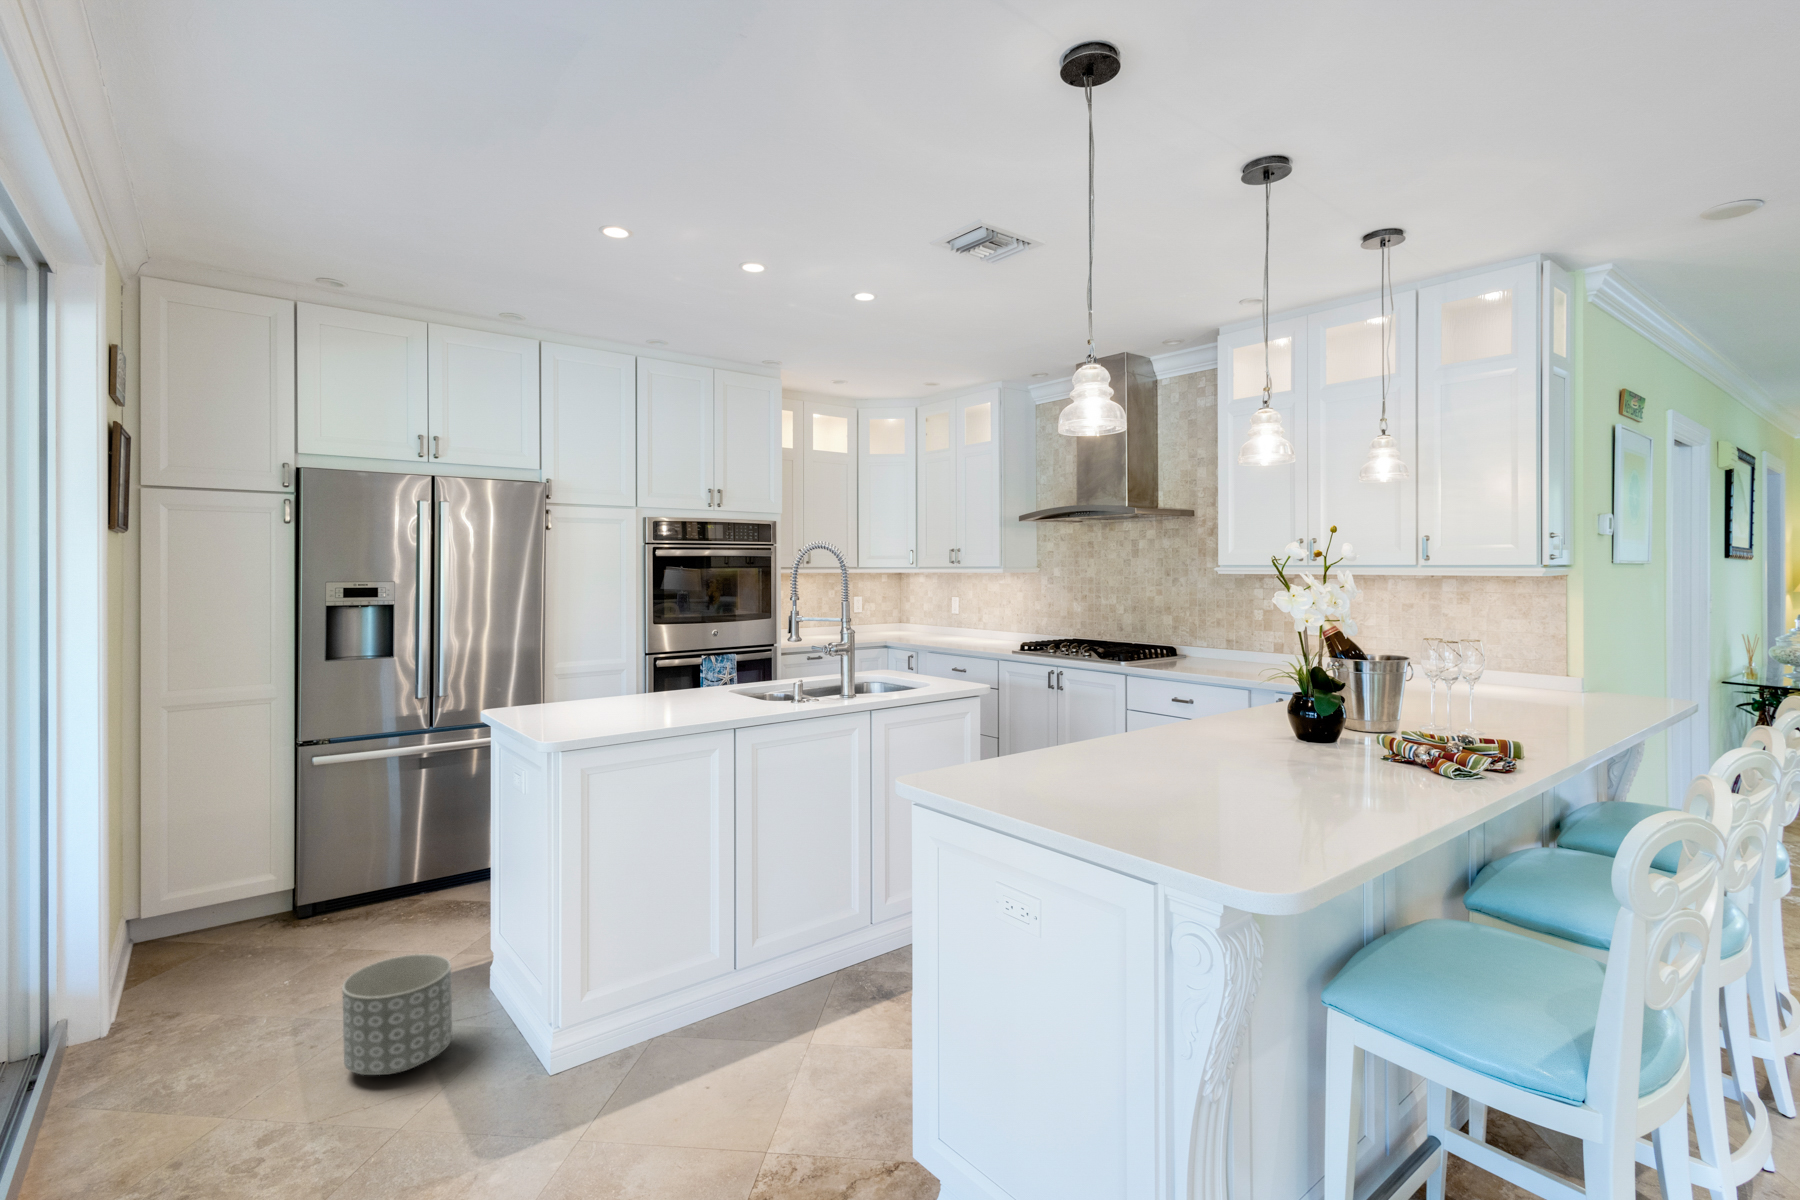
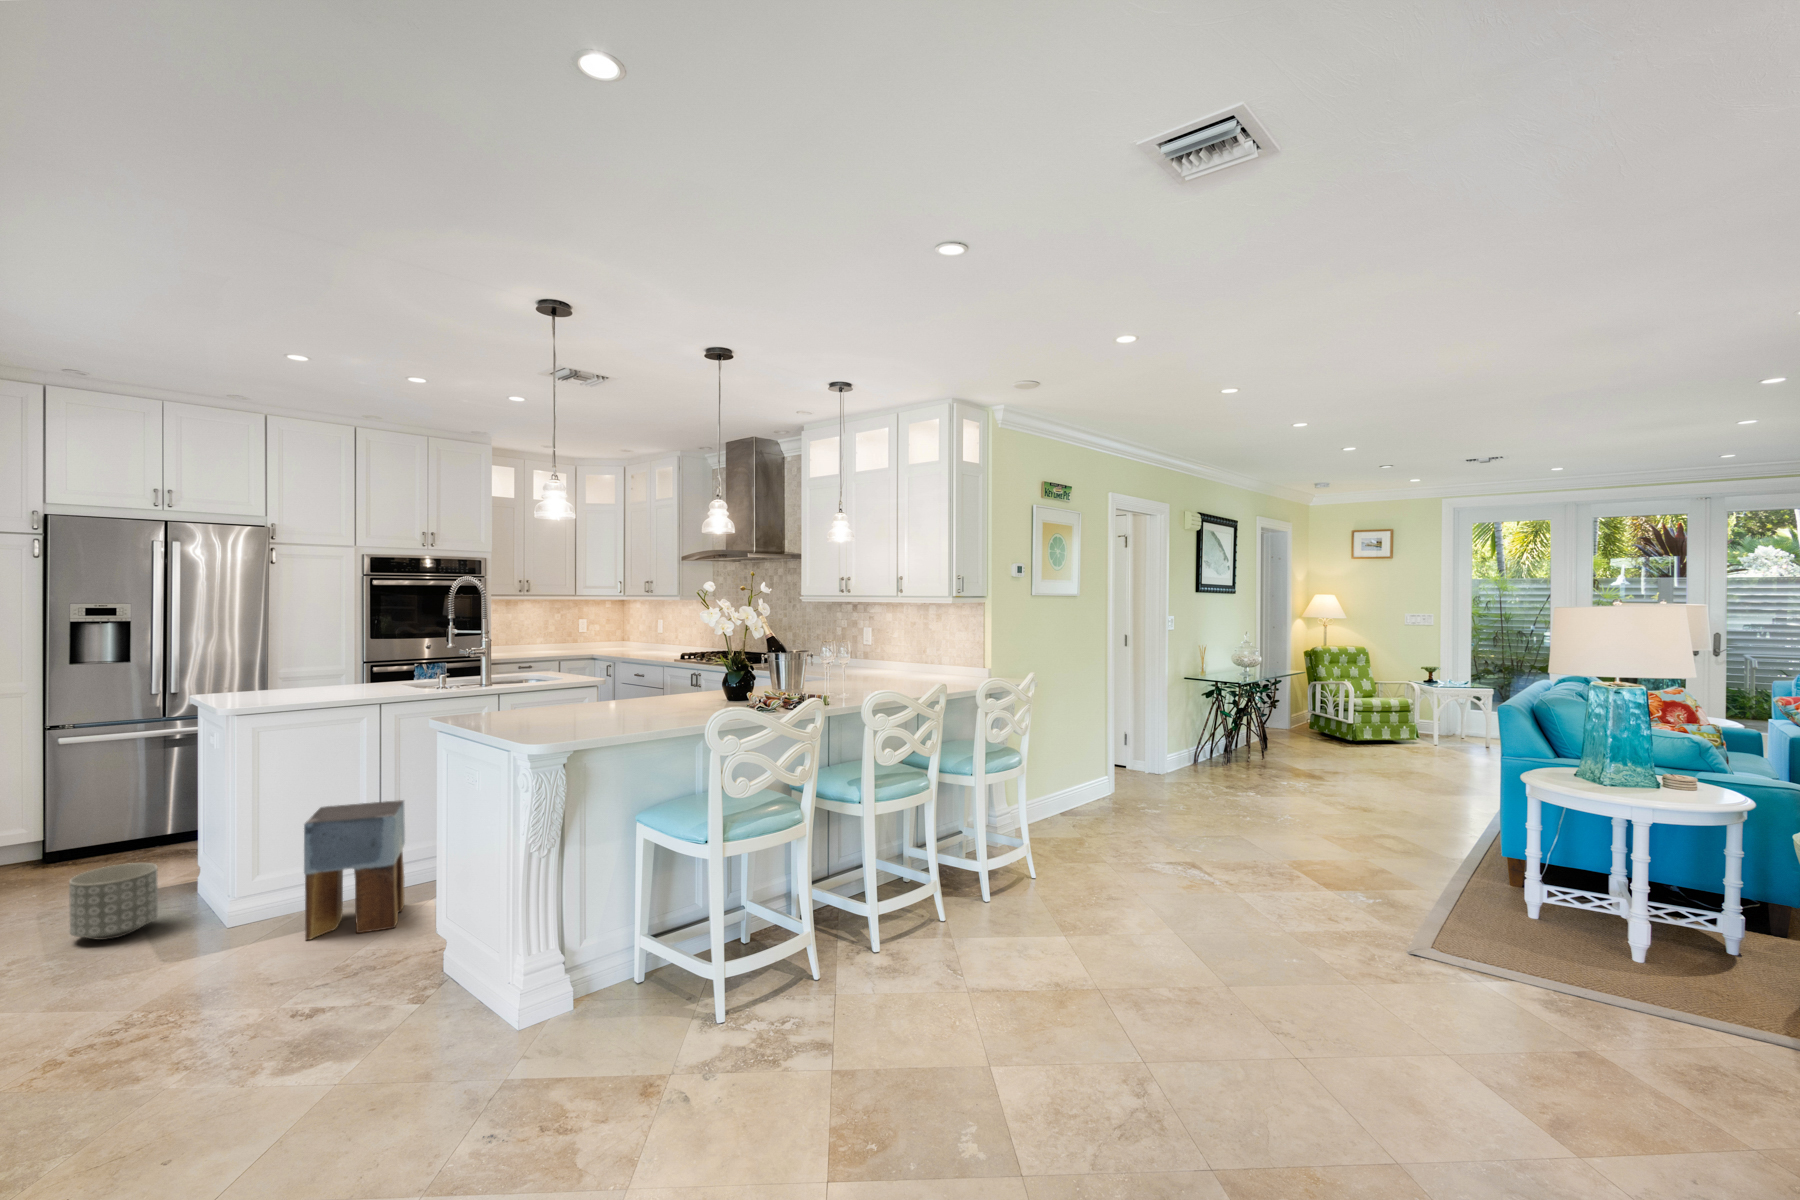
stool: none [663,877,788,1106] -> present [304,800,405,940]

